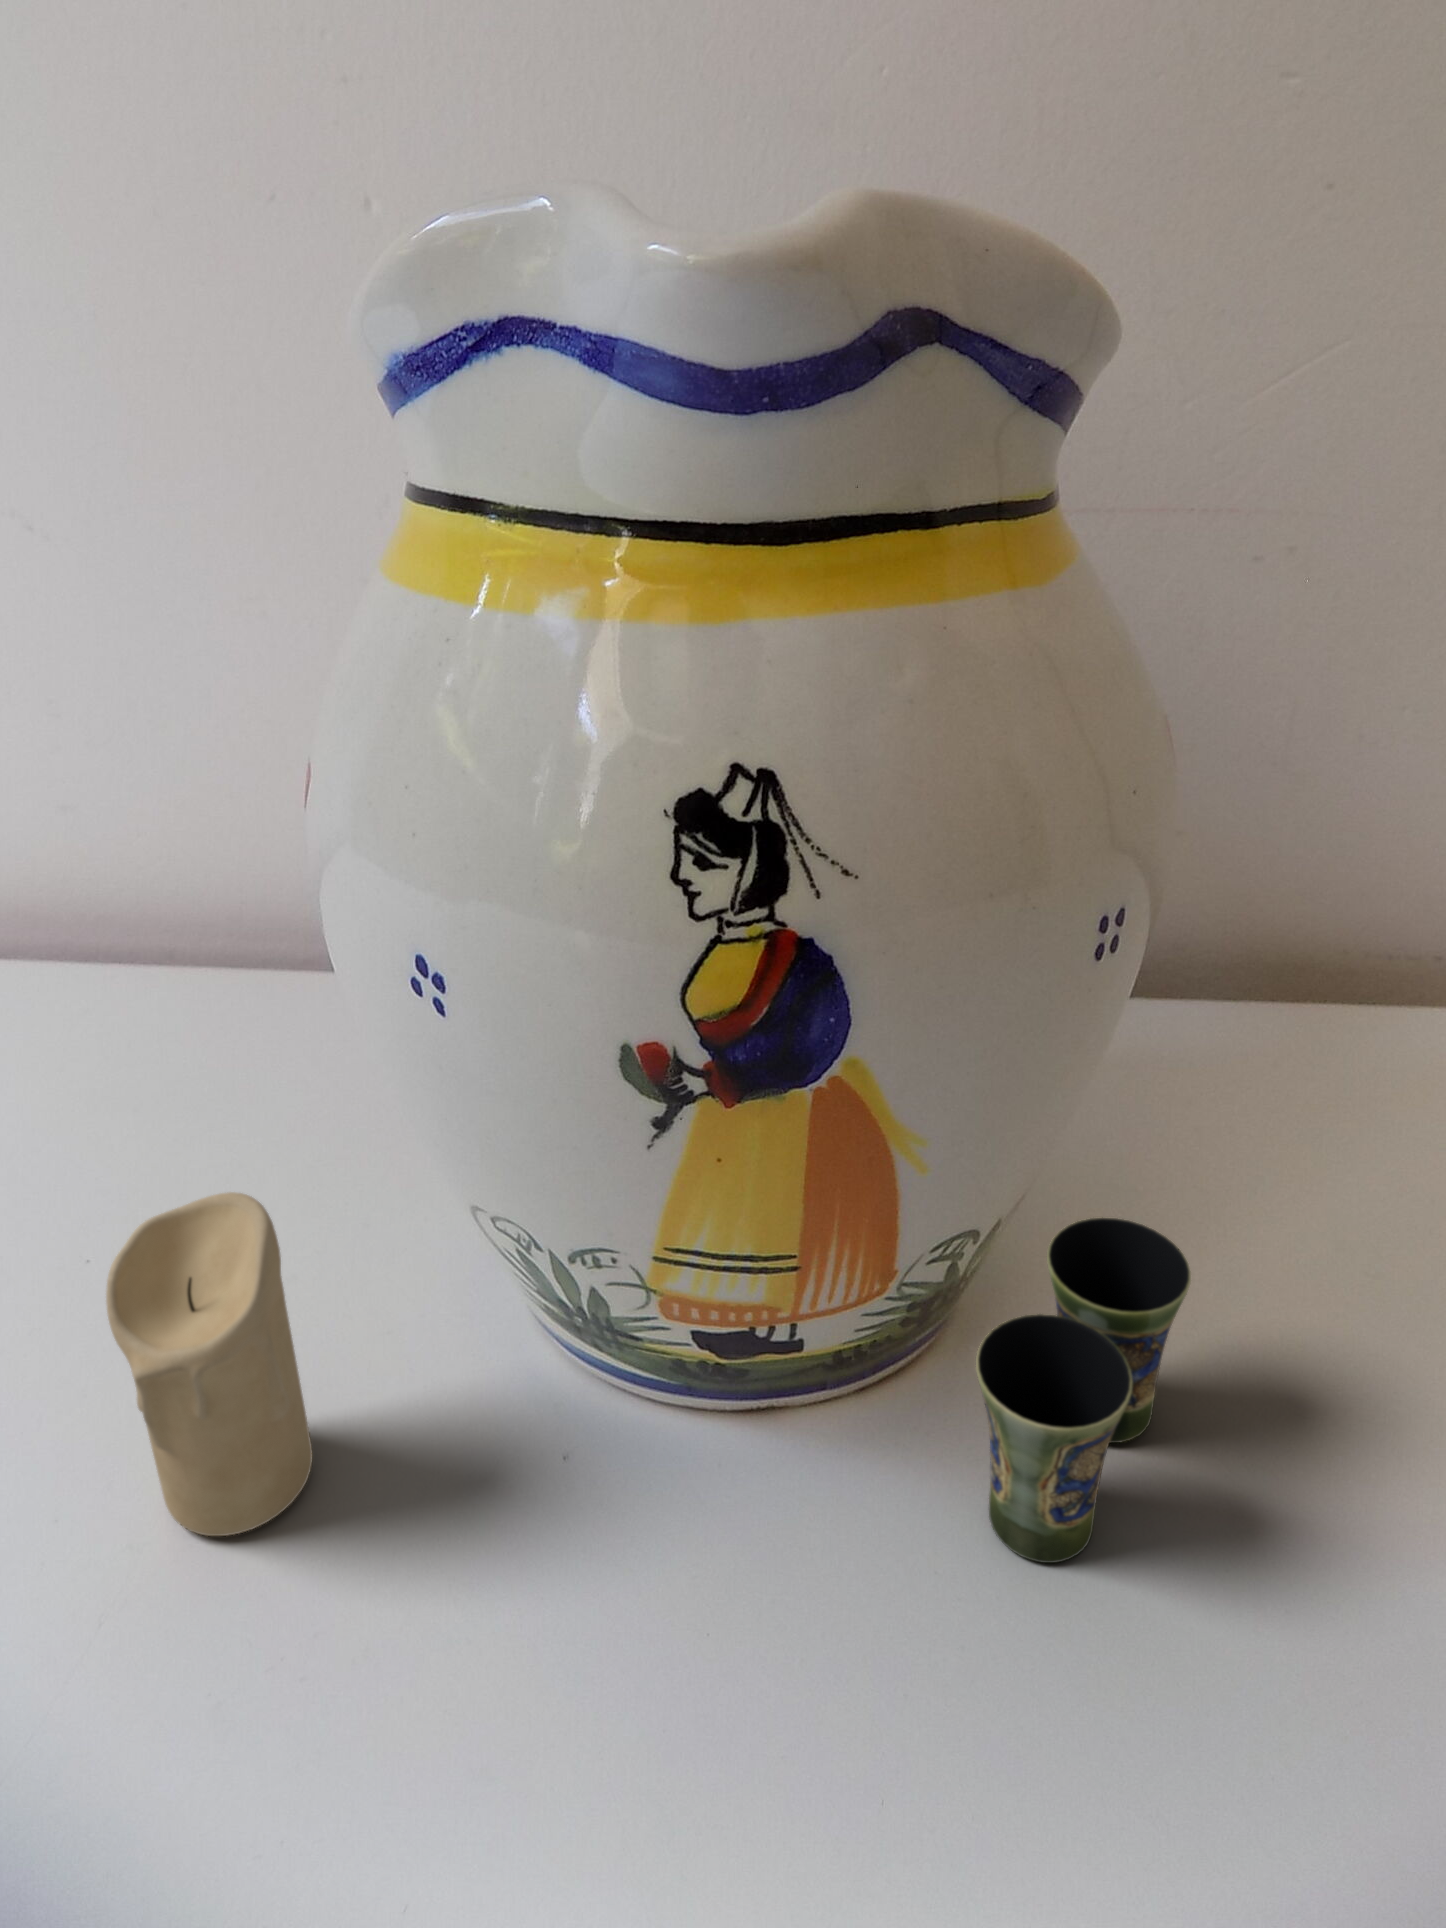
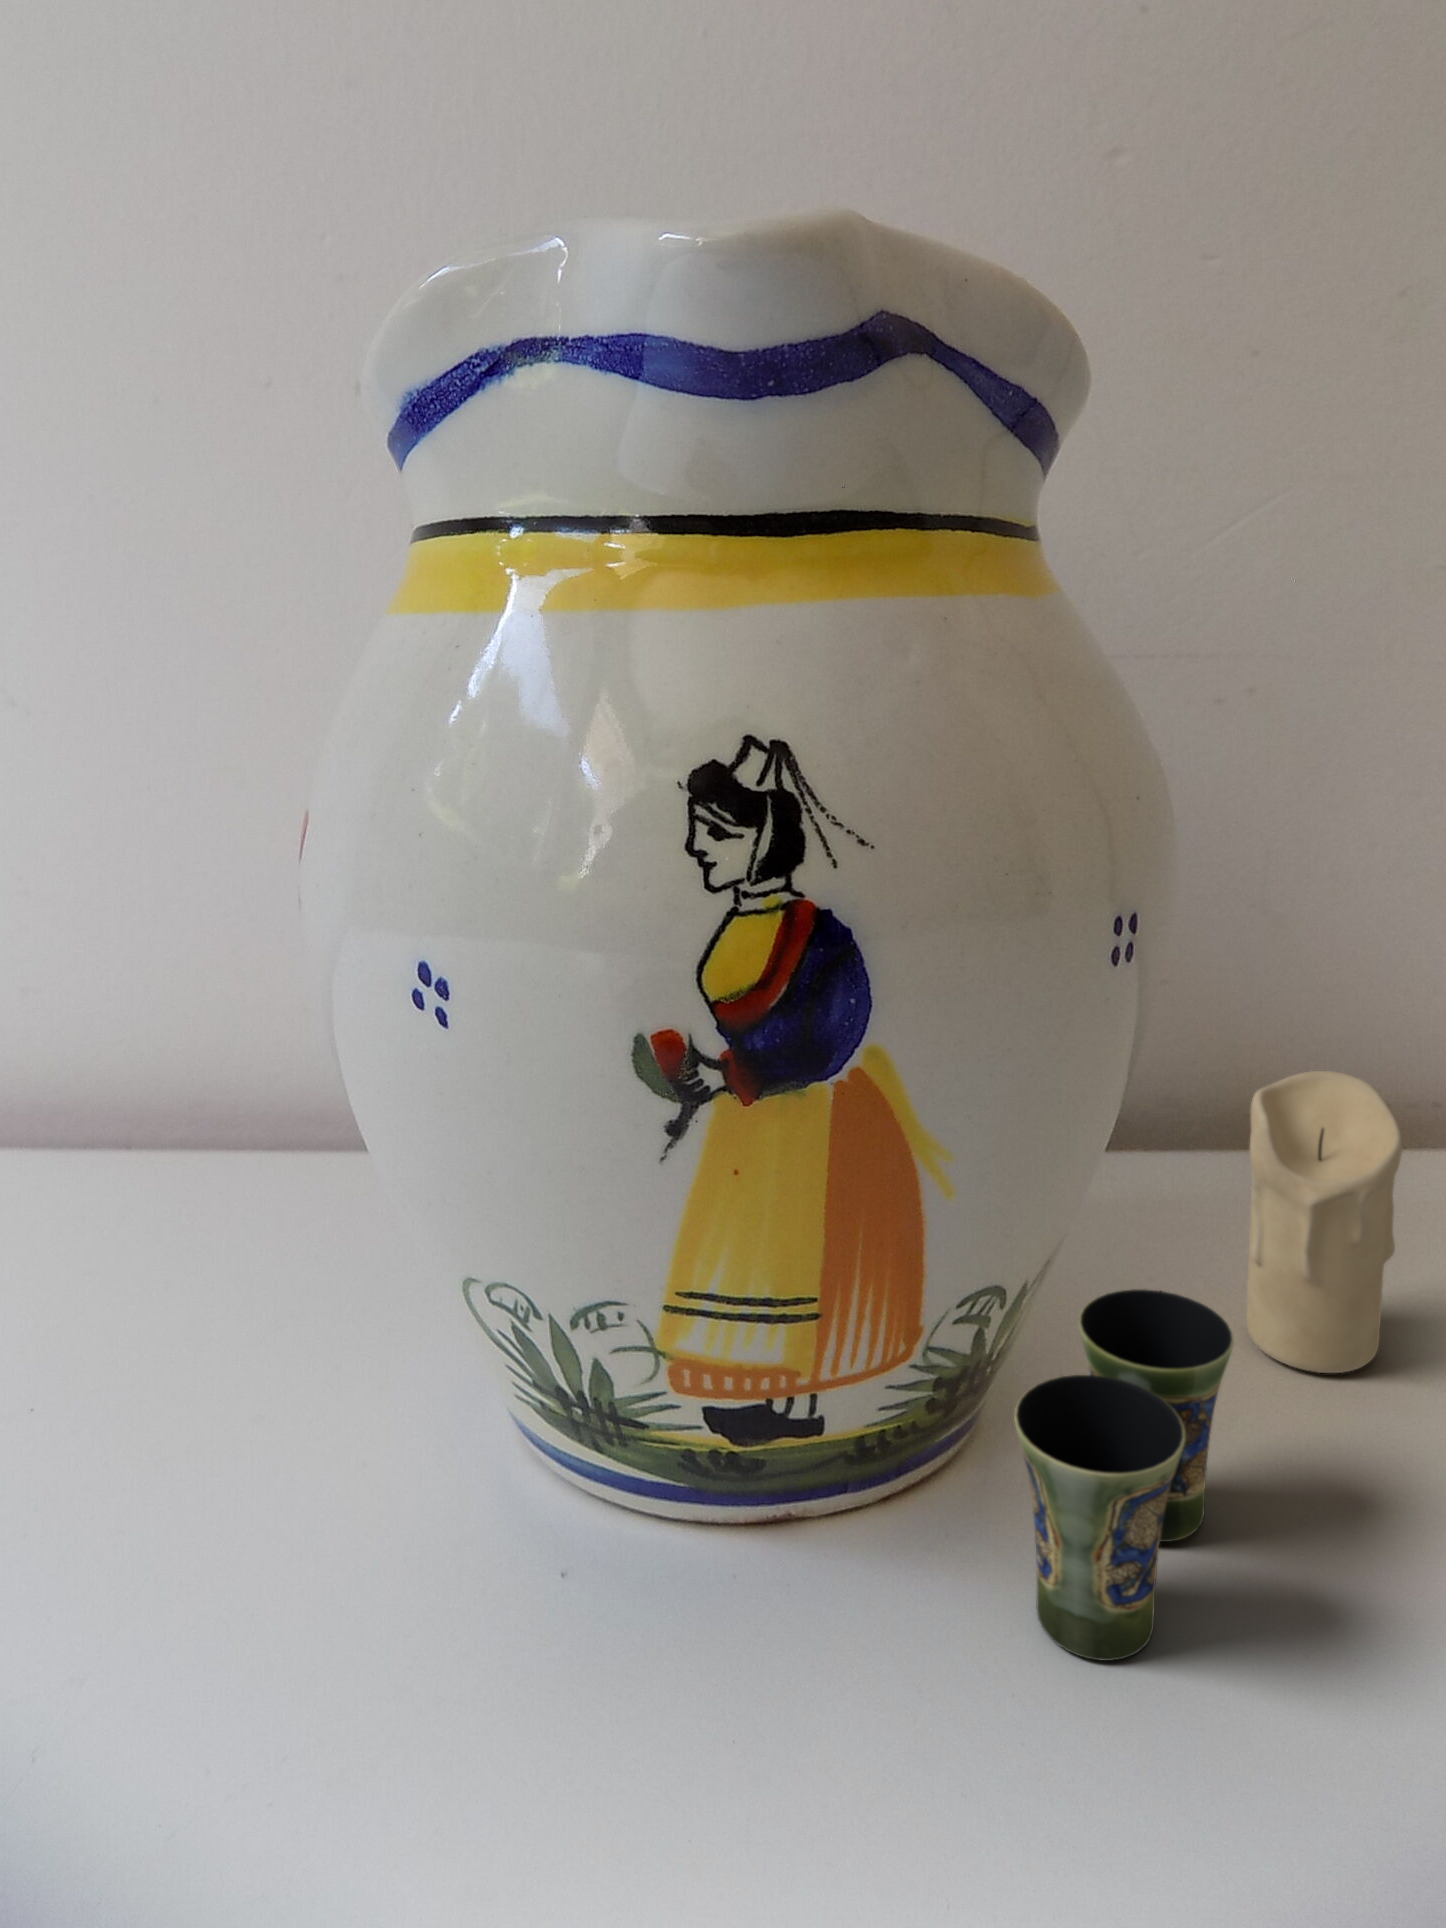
candle: present [106,1192,313,1536] -> present [1246,1071,1402,1373]

